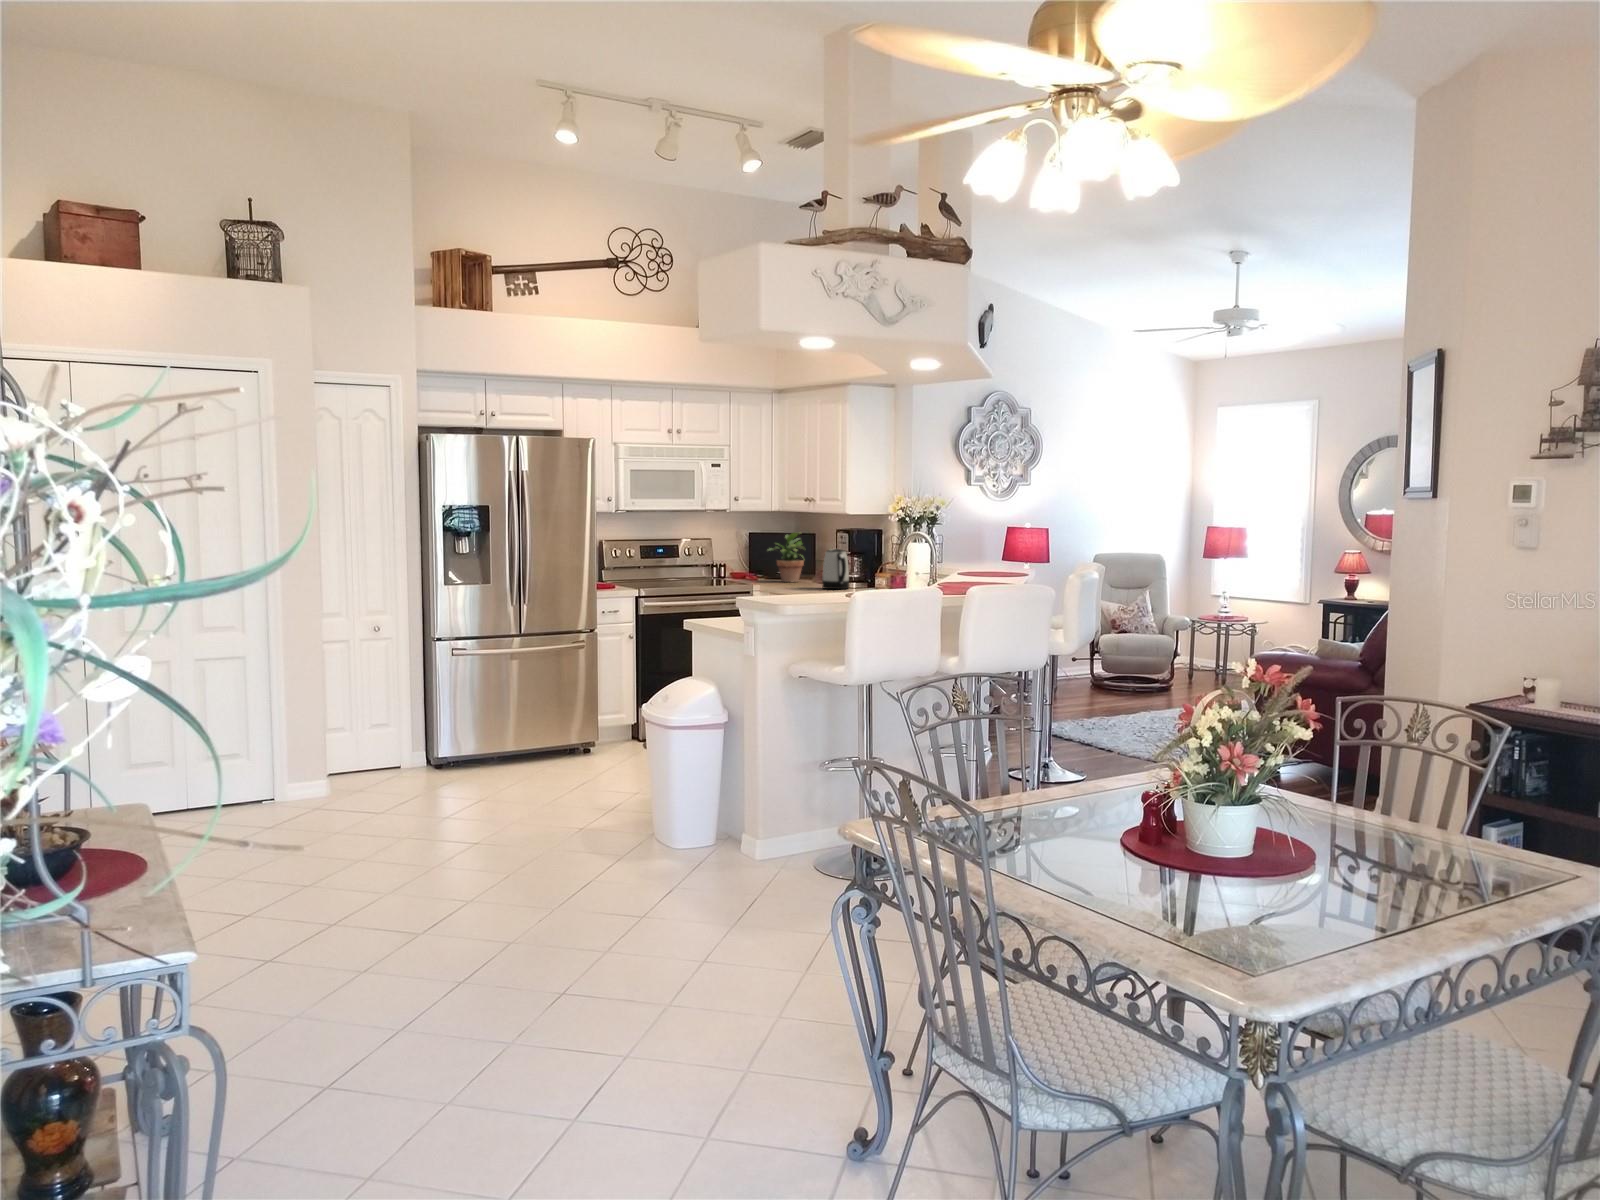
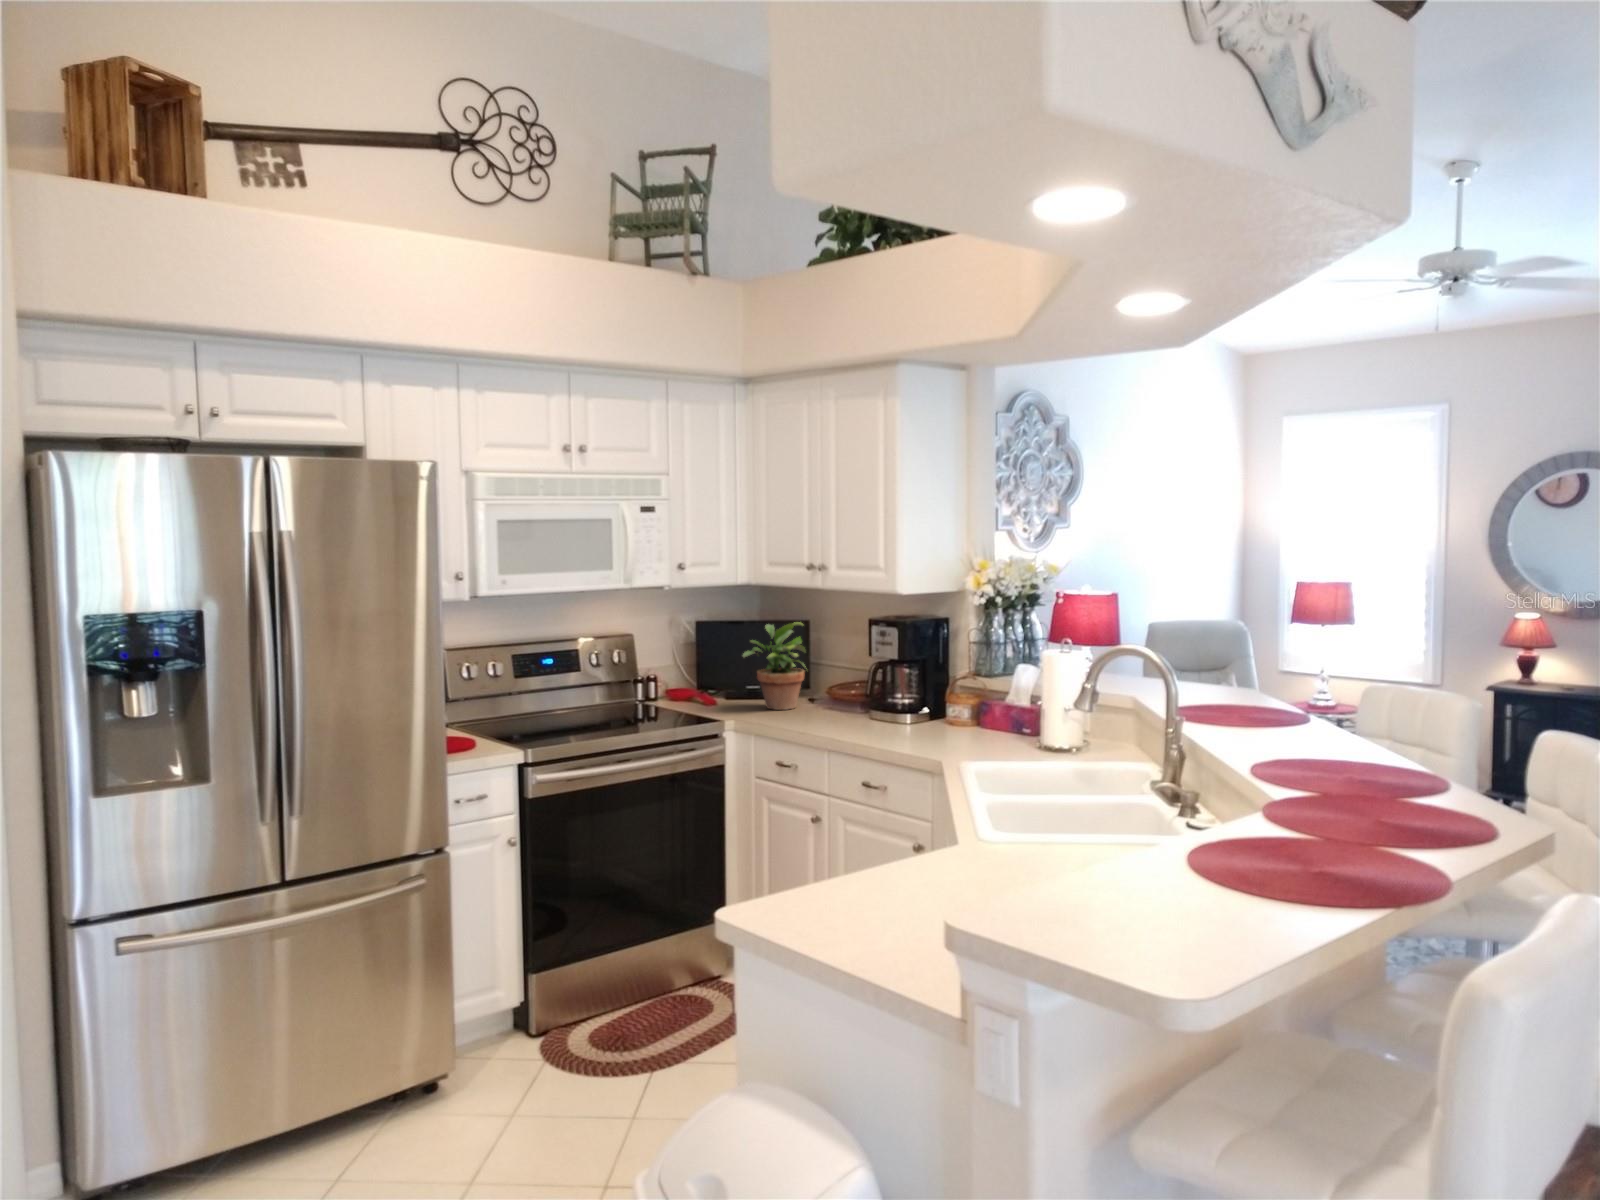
kettle: present [822,549,849,589] -> none [867,659,919,734]

